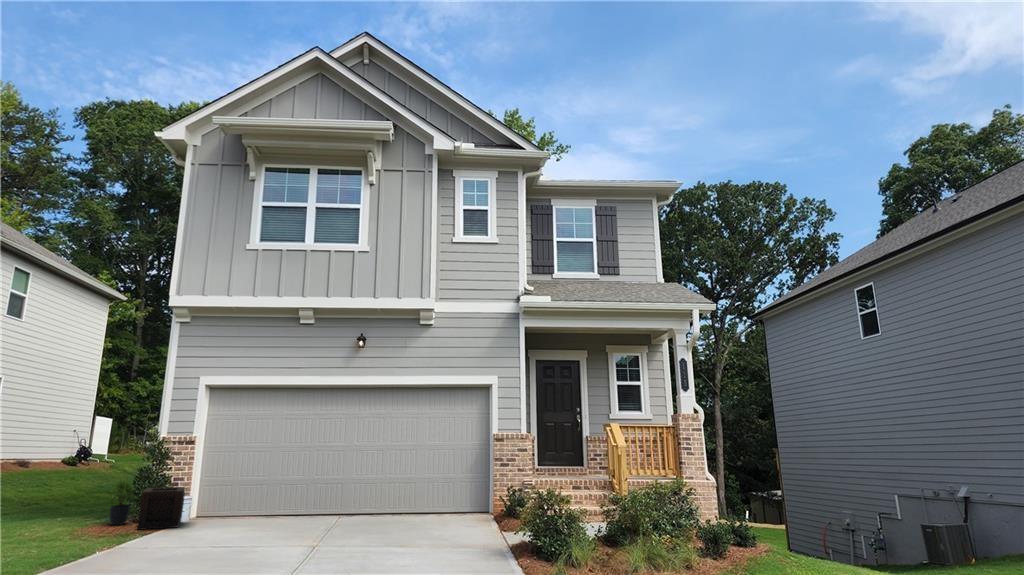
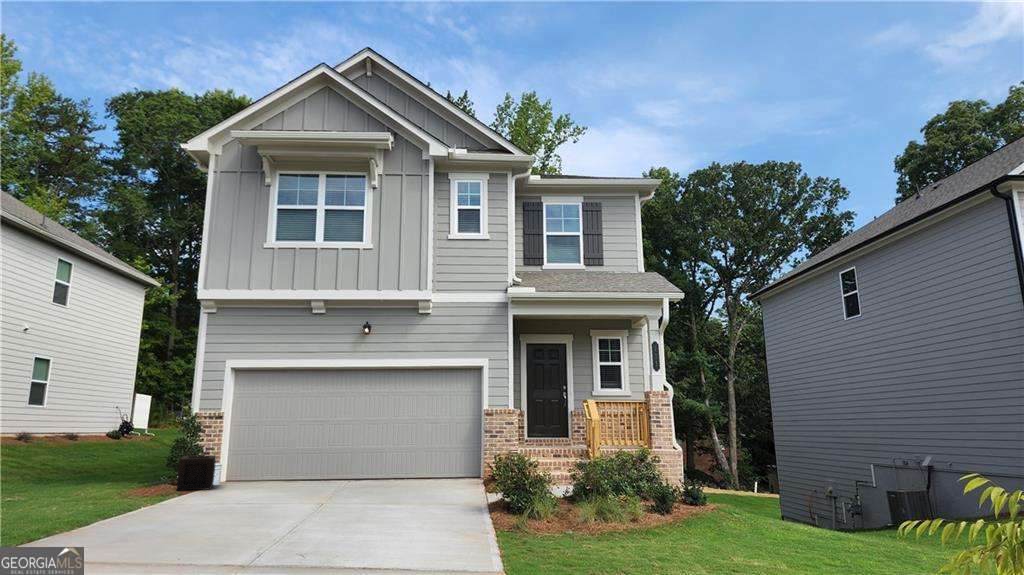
potted plant: present [108,482,136,525] -> none [151,449,177,487]

